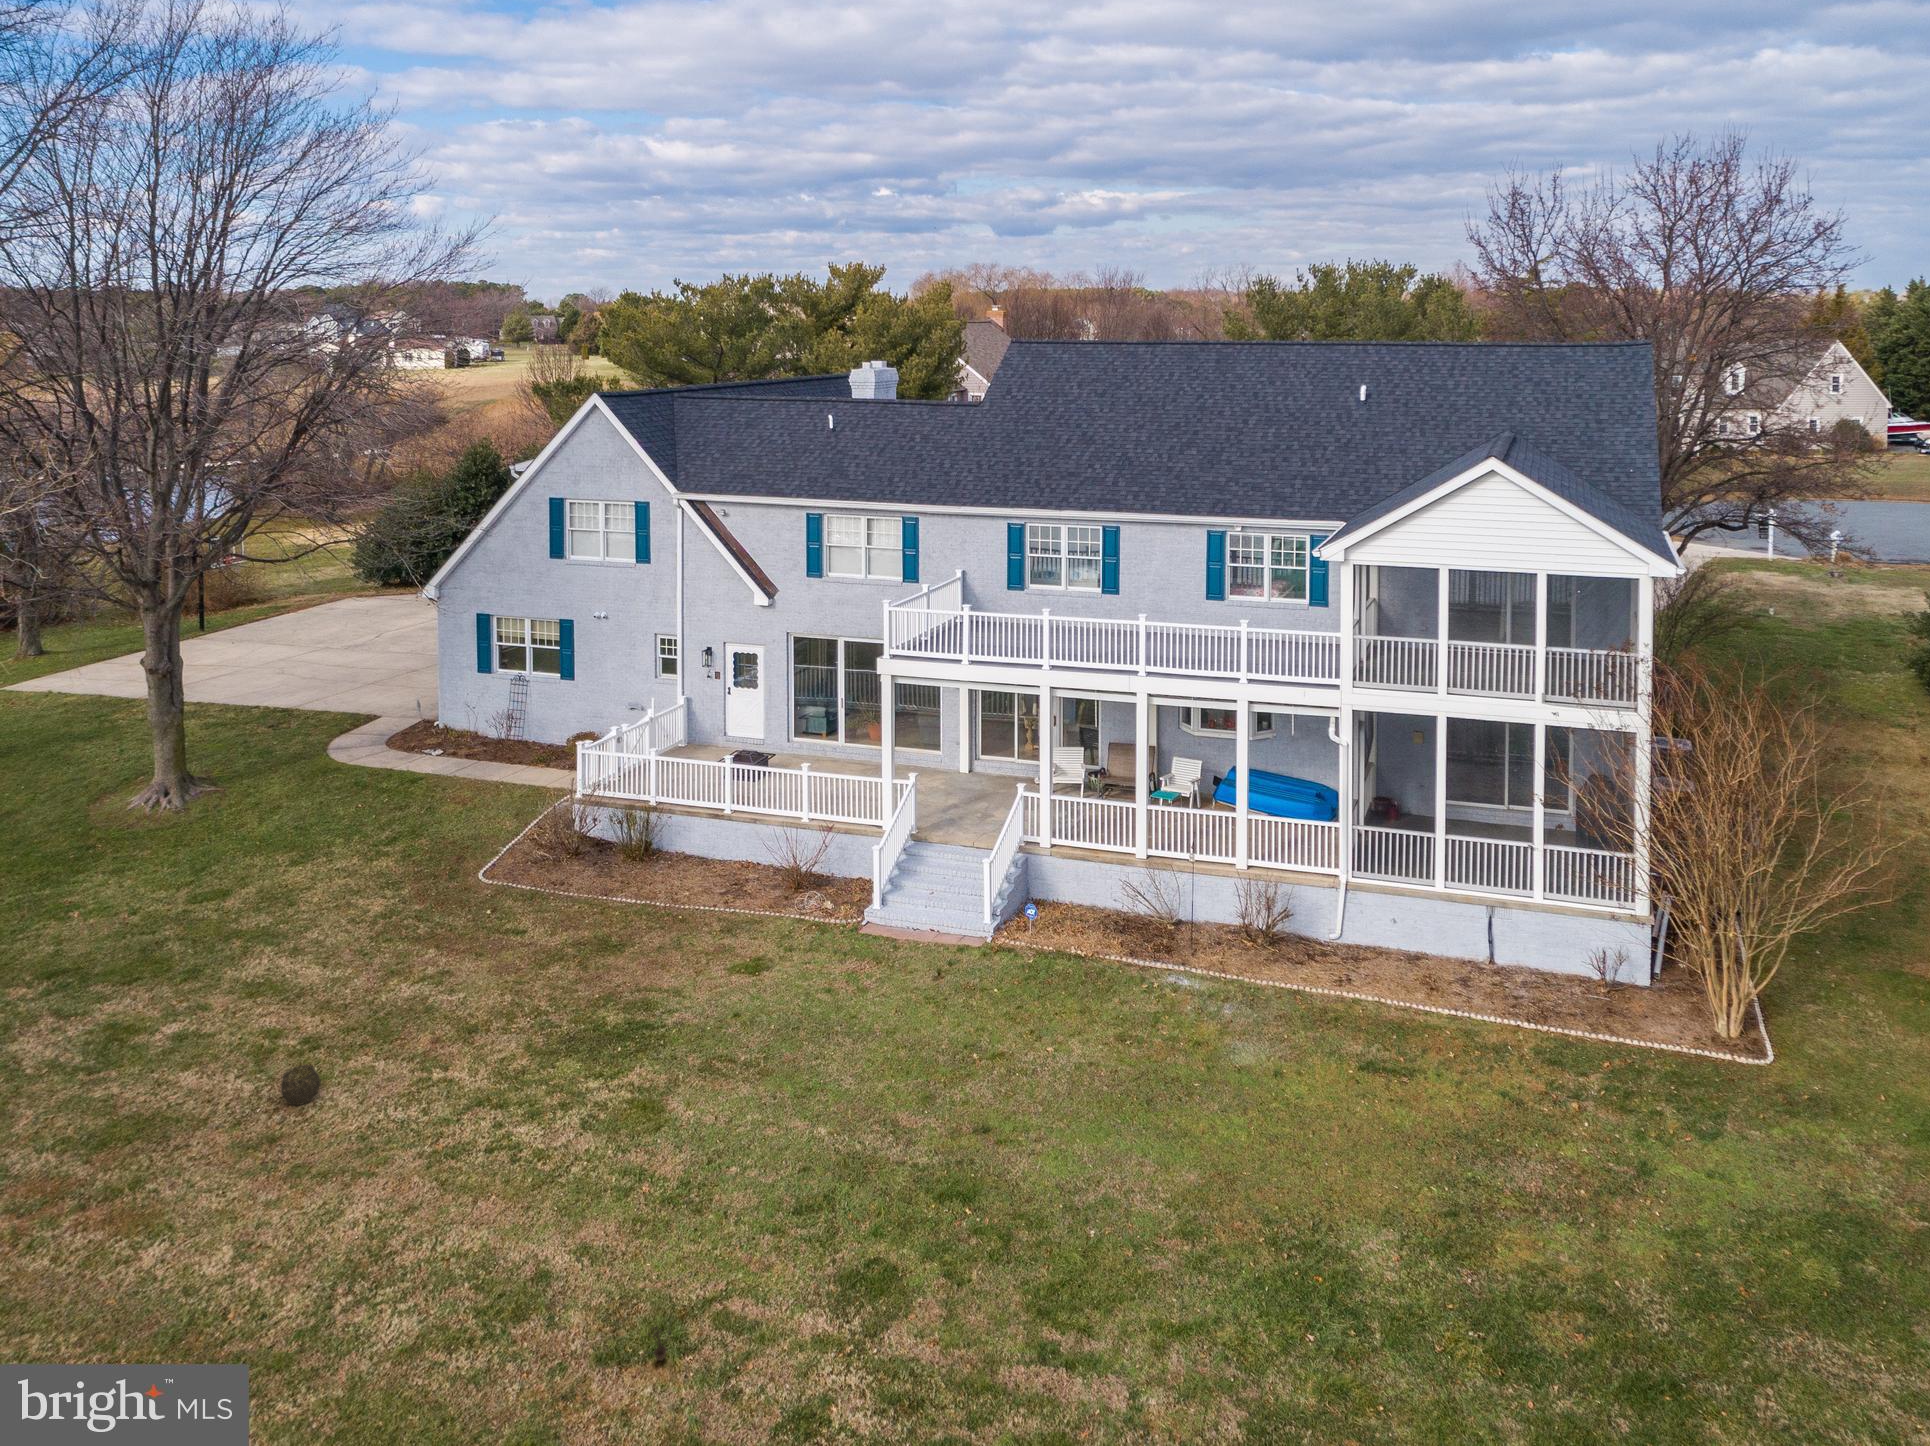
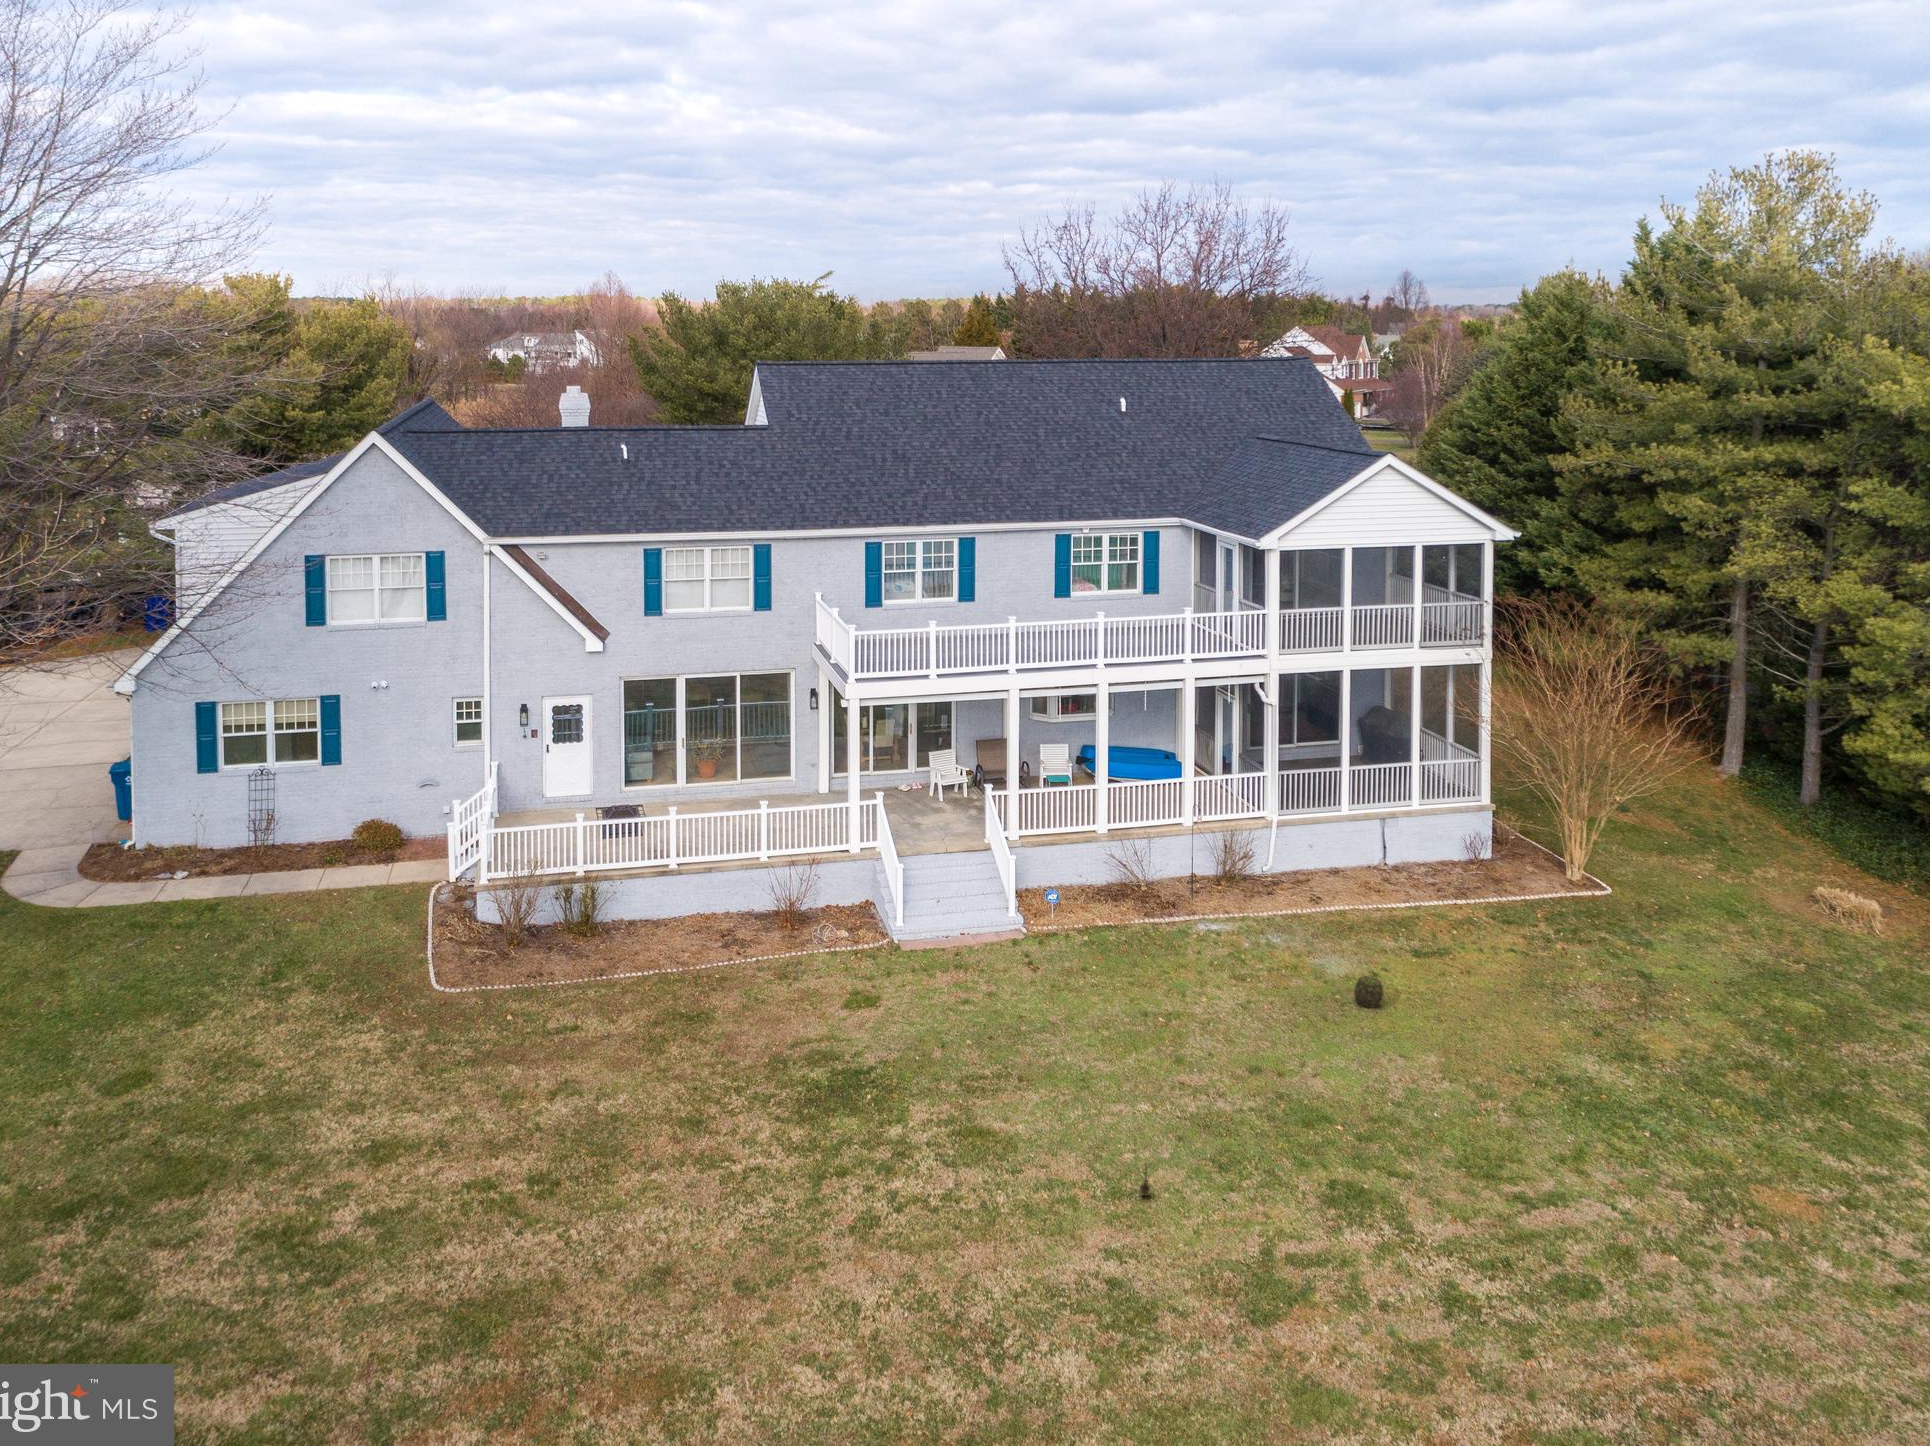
woven basket: present [280,1065,321,1105] -> present [1354,976,1384,1008]

